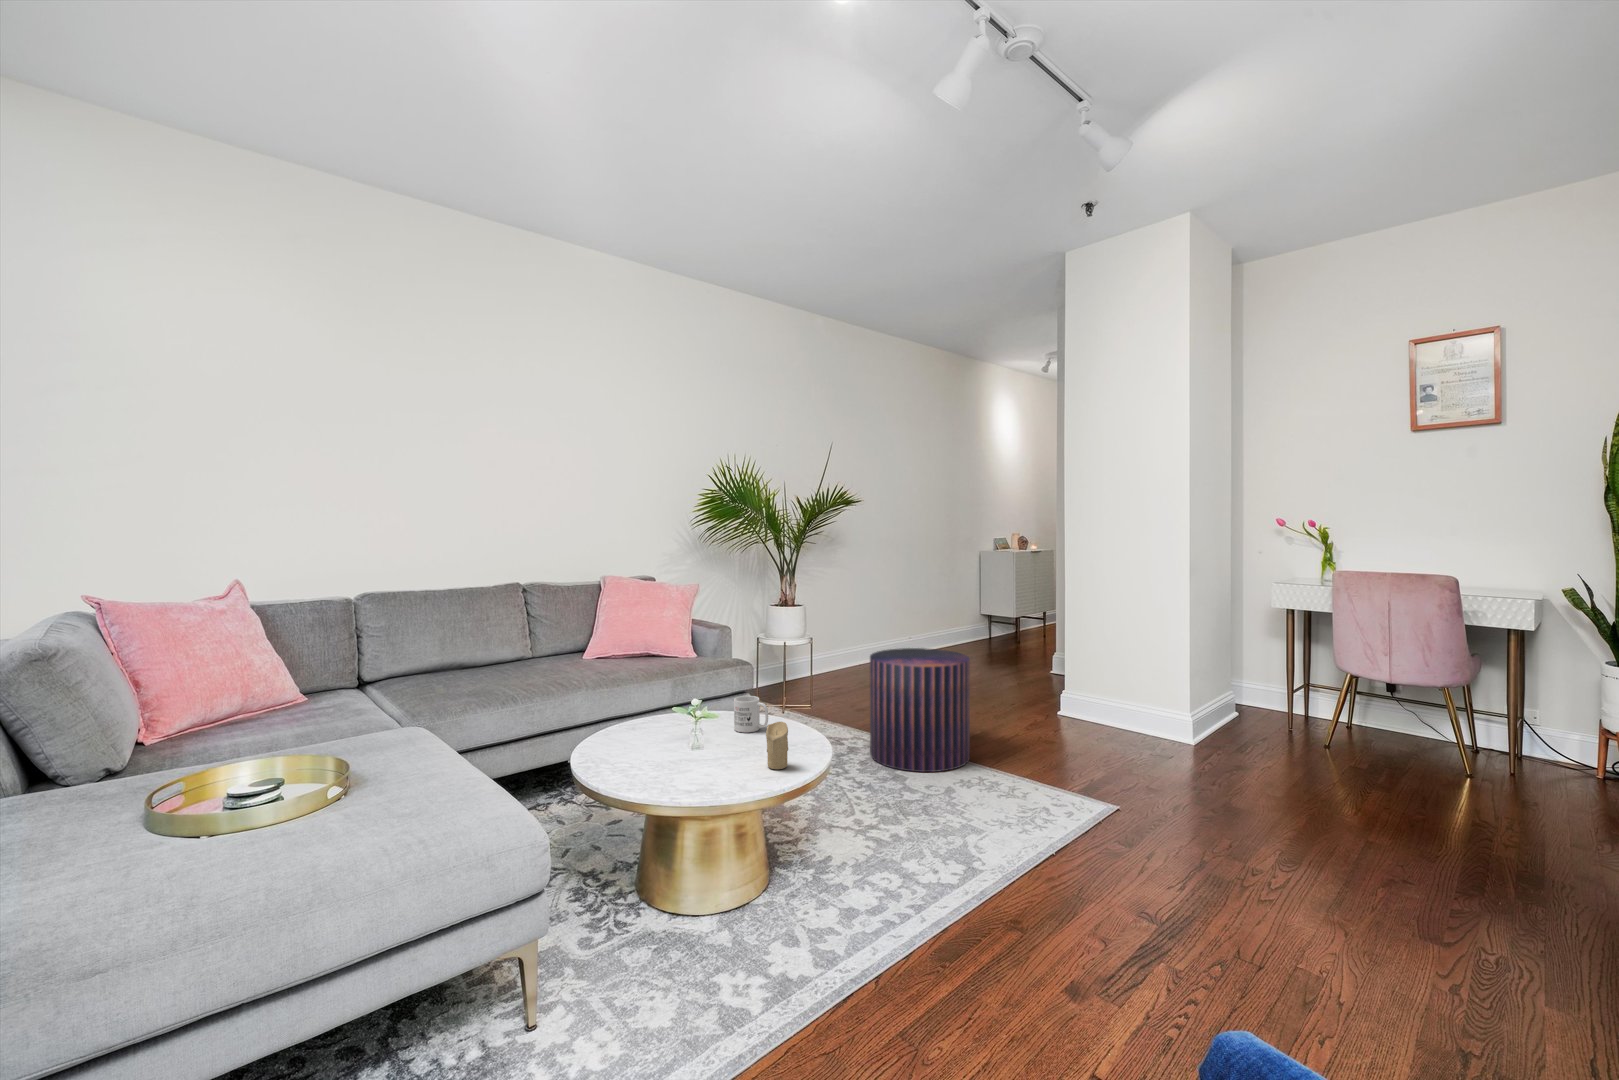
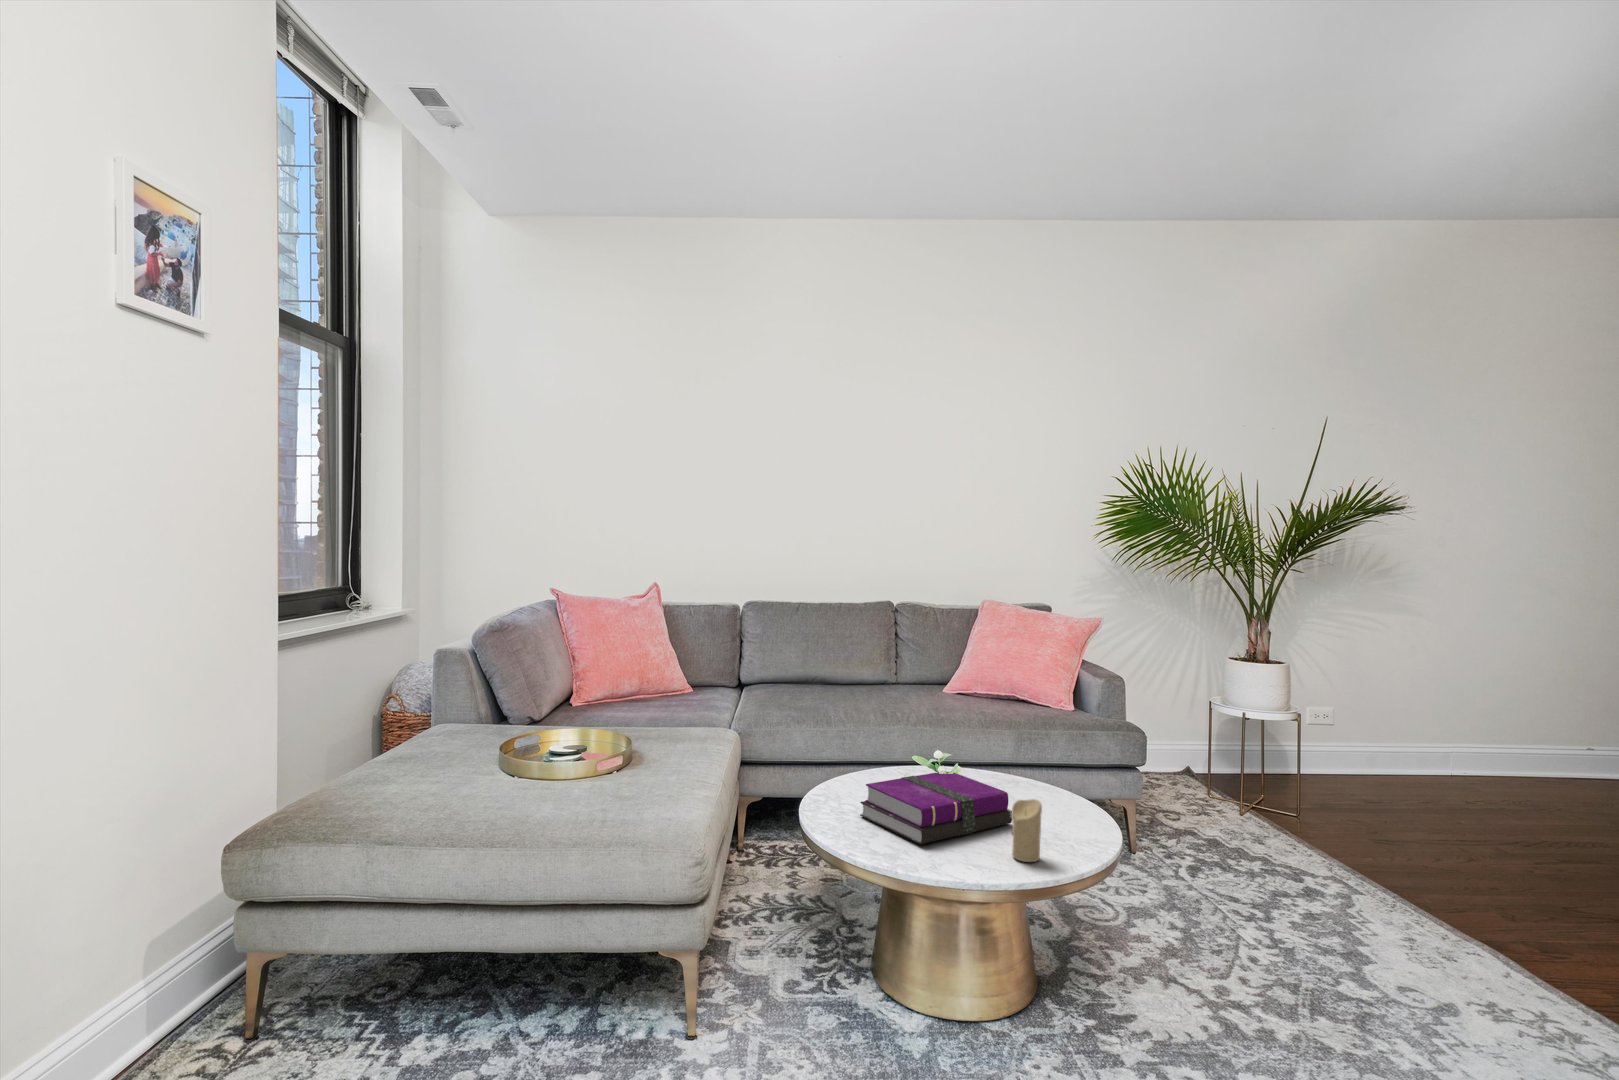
pouf: present [870,648,970,772] -> none [1335,751,1548,980]
mug: present [734,696,768,732] -> none [1031,762,1072,812]
hardback book: none [629,719,742,779] -> present [860,773,1012,844]

